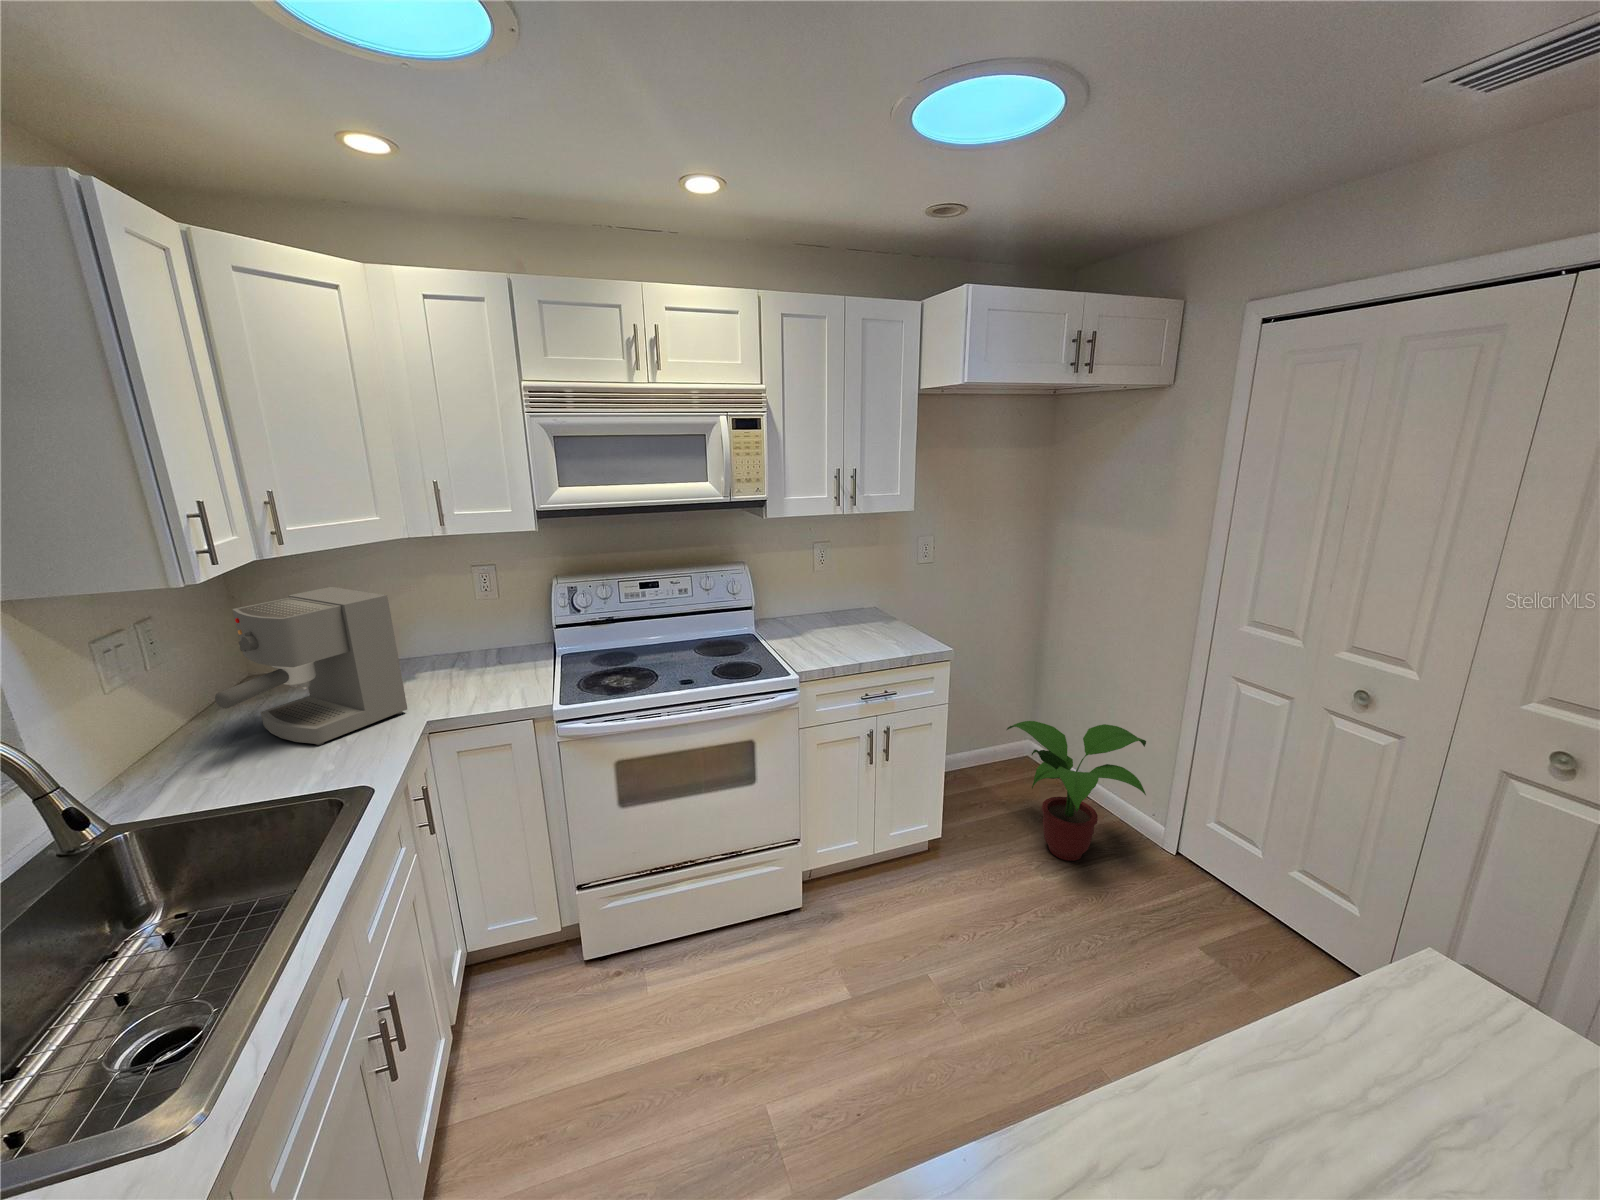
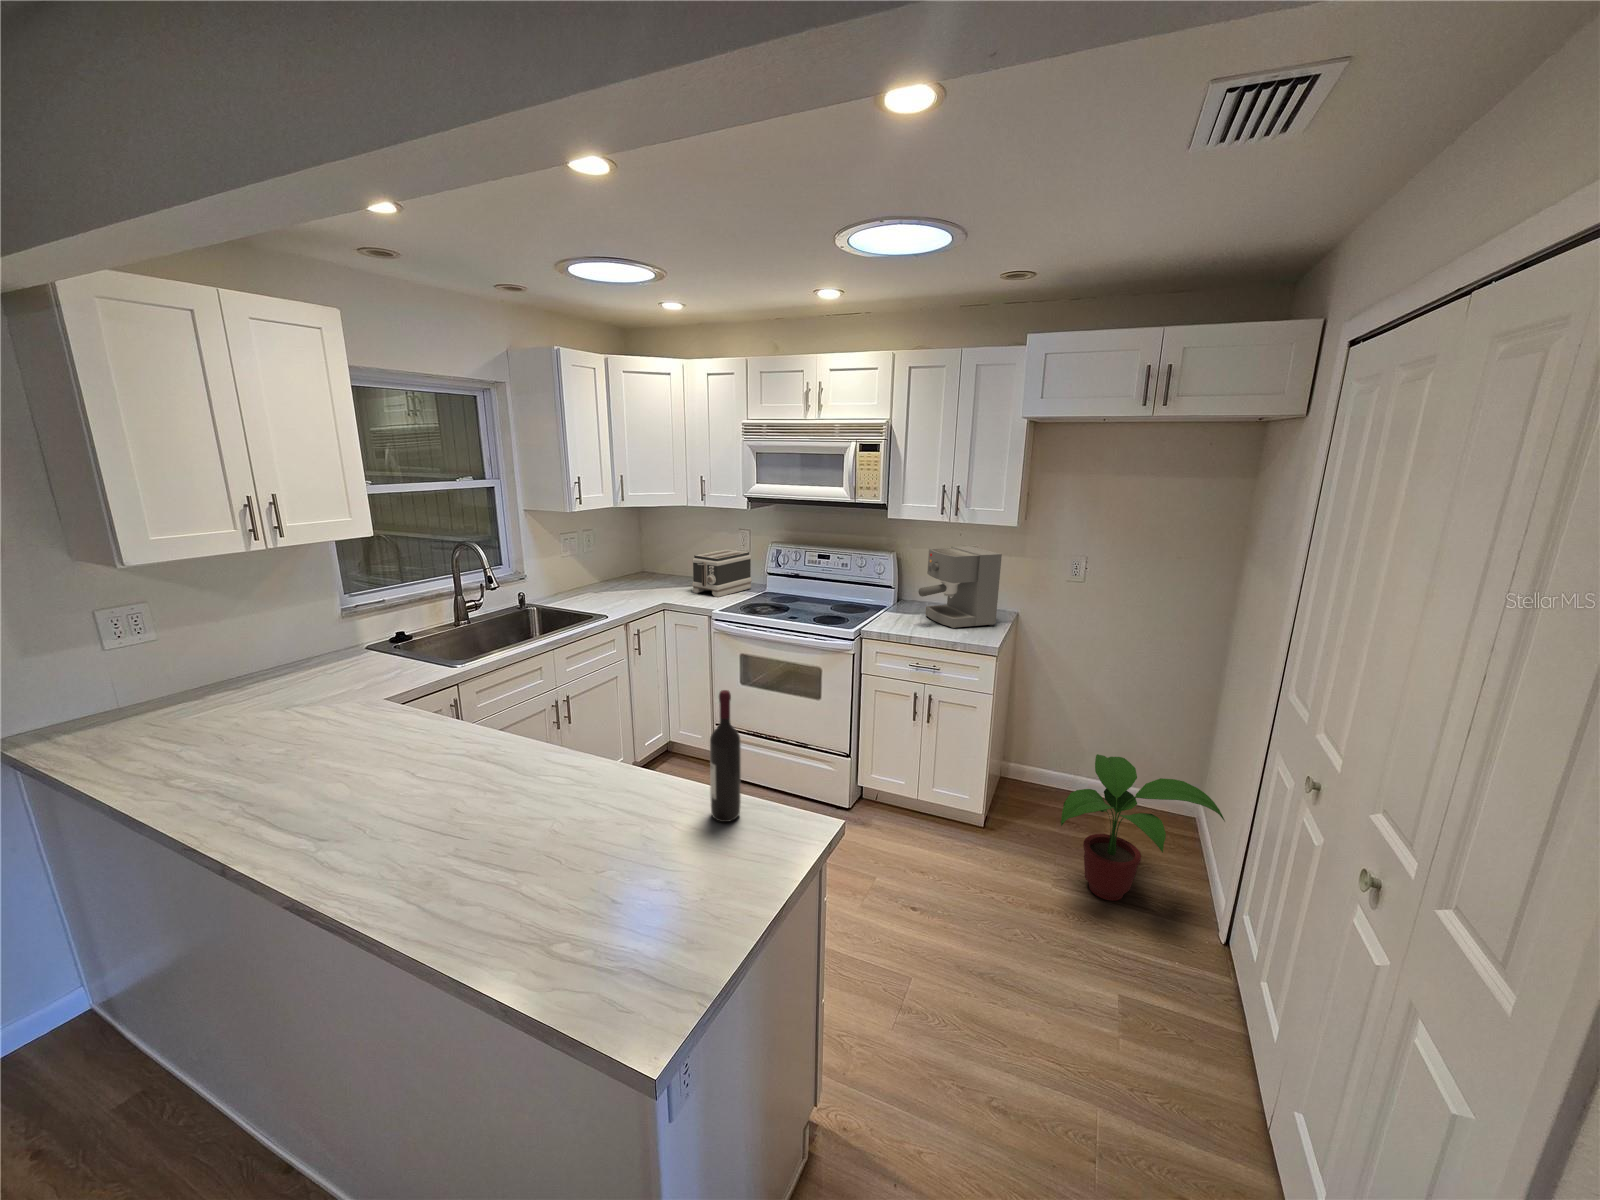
coffee maker: present [215,587,407,745] -> present [919,546,1002,629]
toaster: none [445,600,532,689] -> present [692,549,752,597]
wine bottle: none [1419,872,1542,1118] -> present [710,690,741,822]

